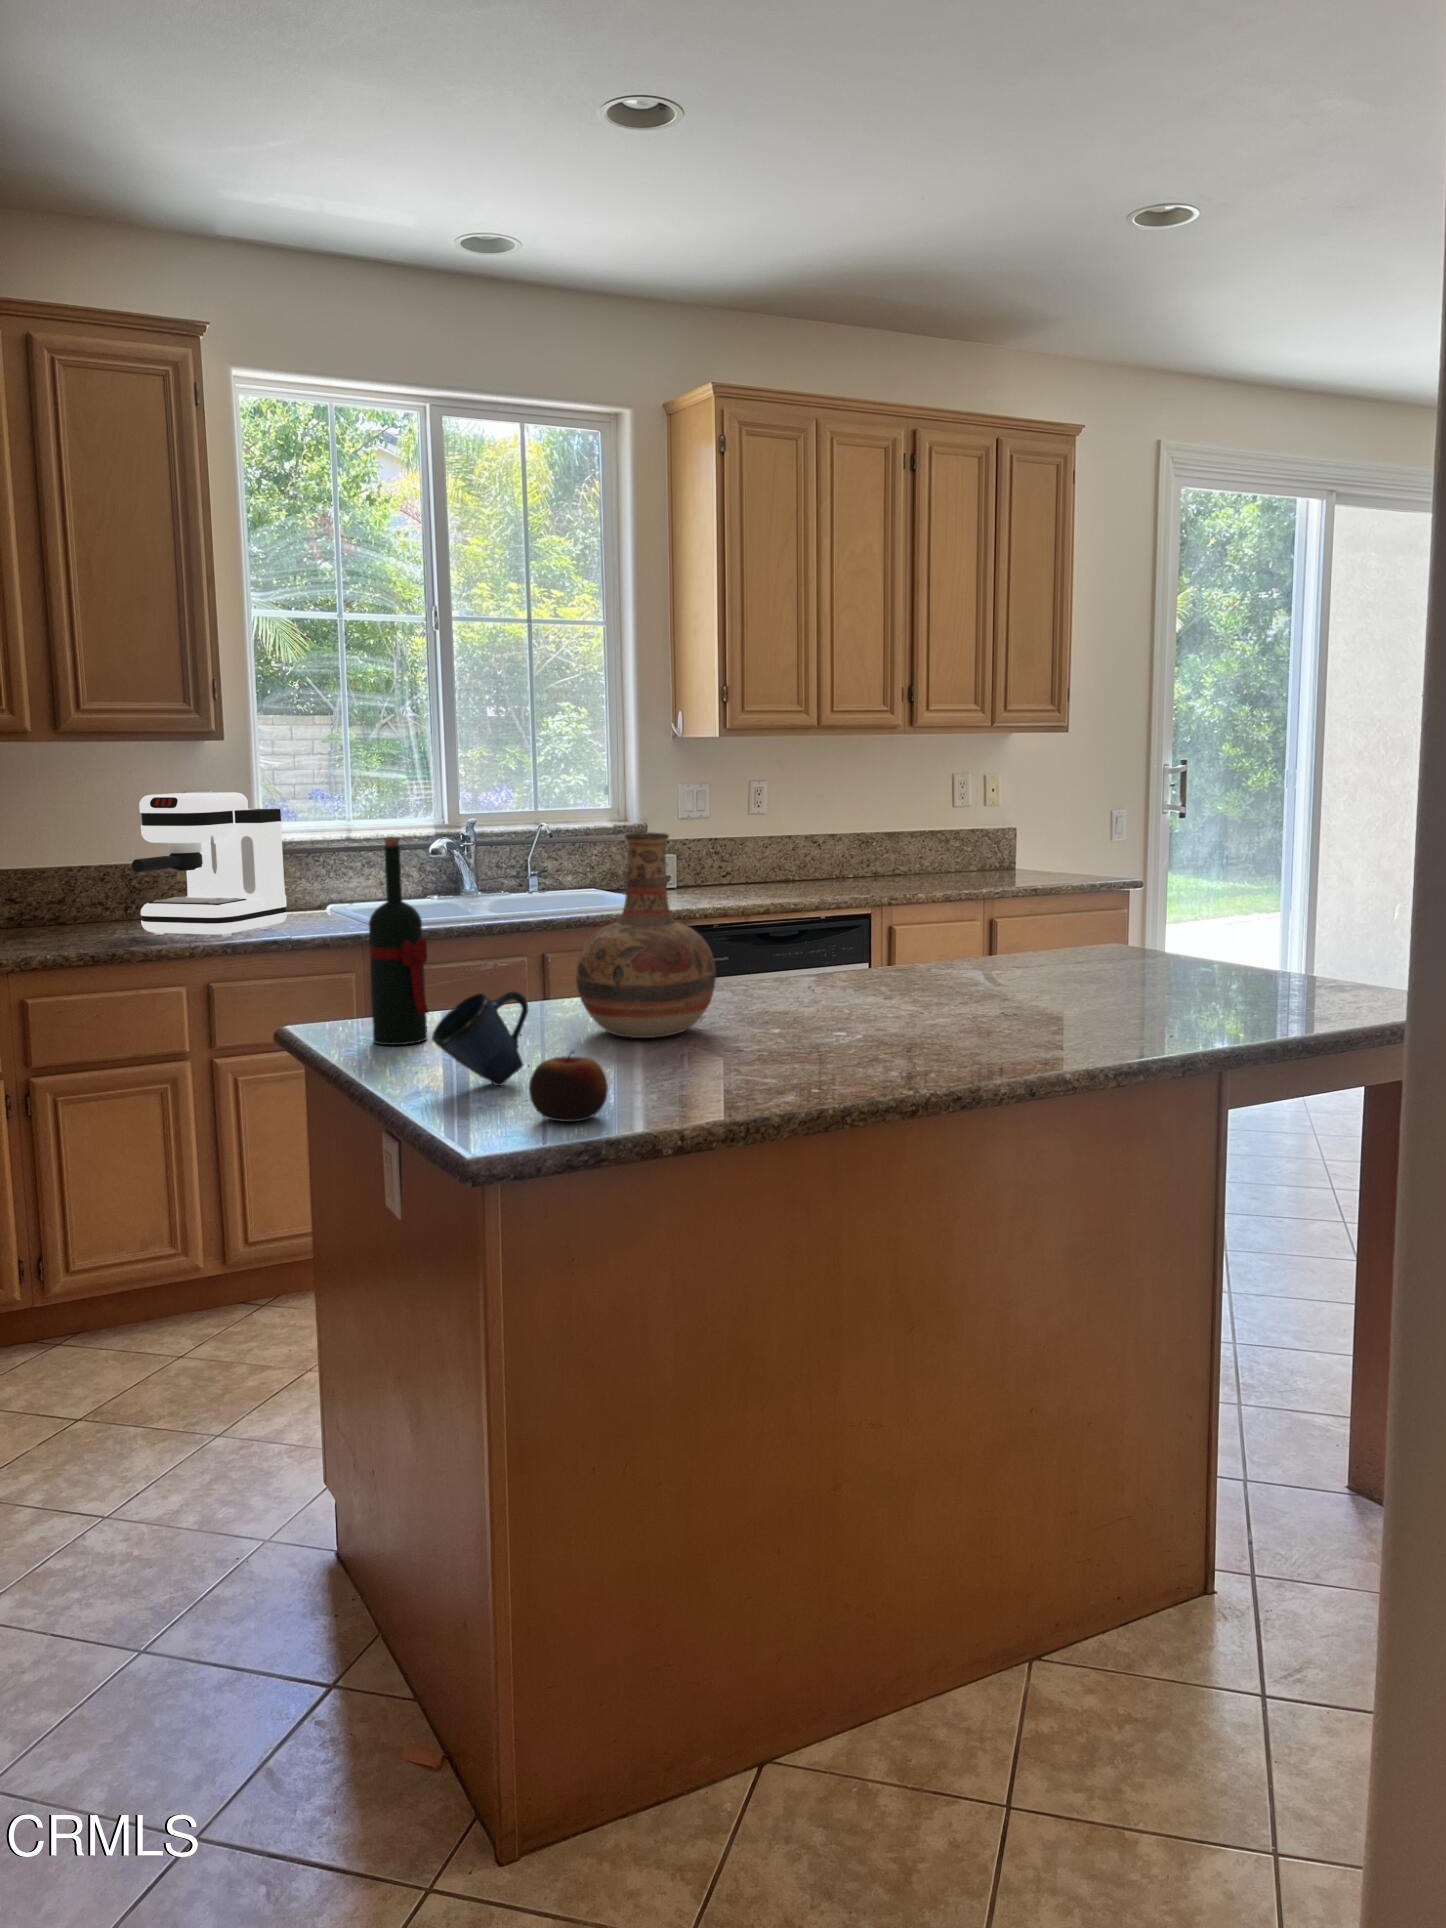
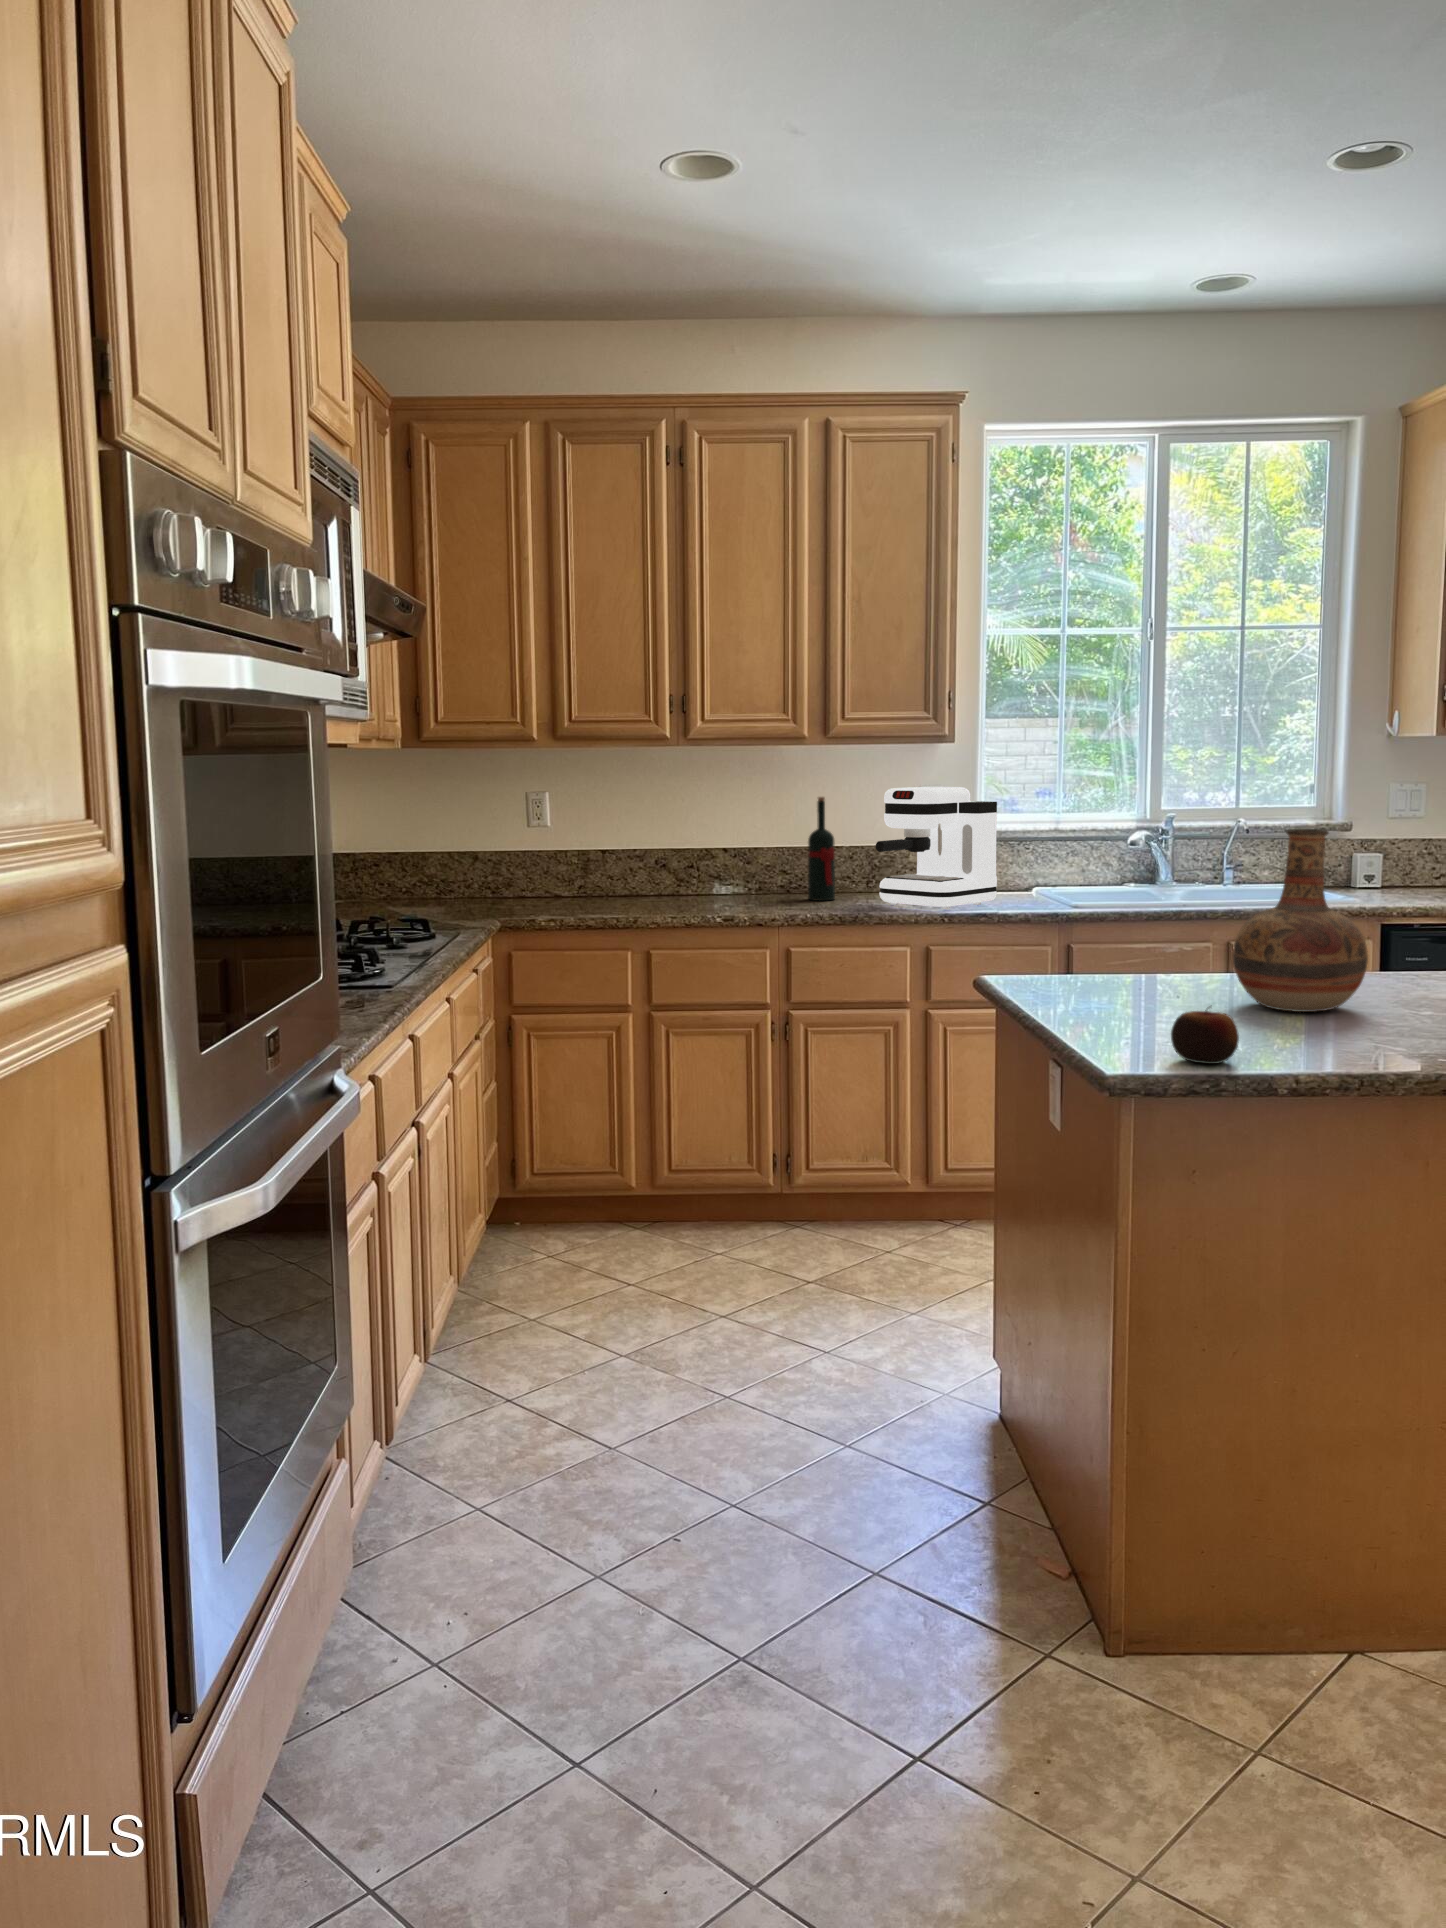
wine bottle: present [369,837,428,1045] -> present [808,797,835,901]
mug: present [432,991,528,1086] -> none [1097,957,1180,1034]

